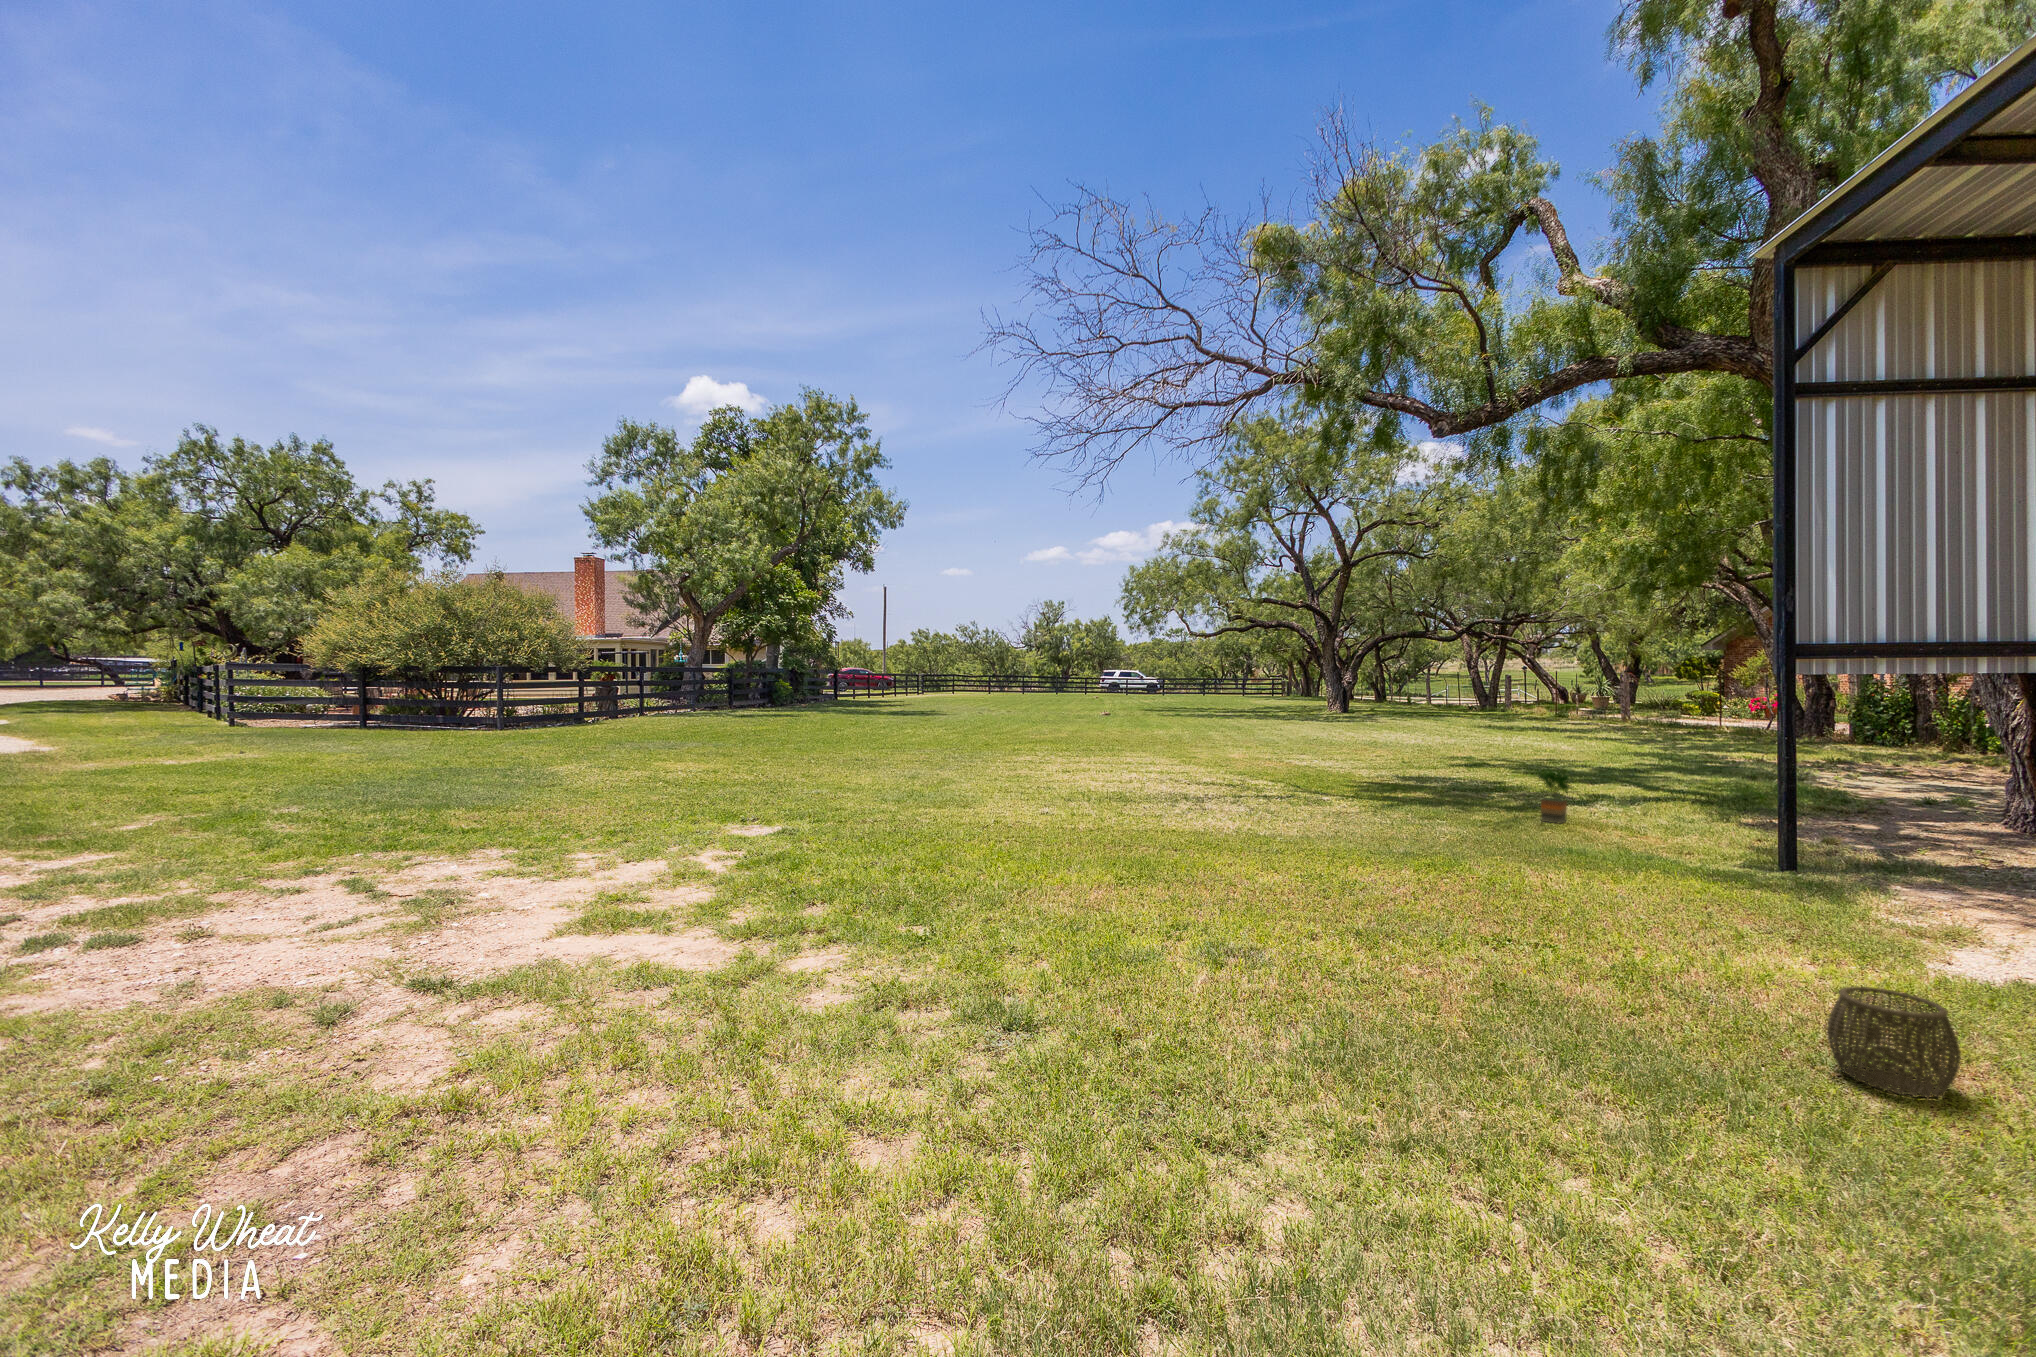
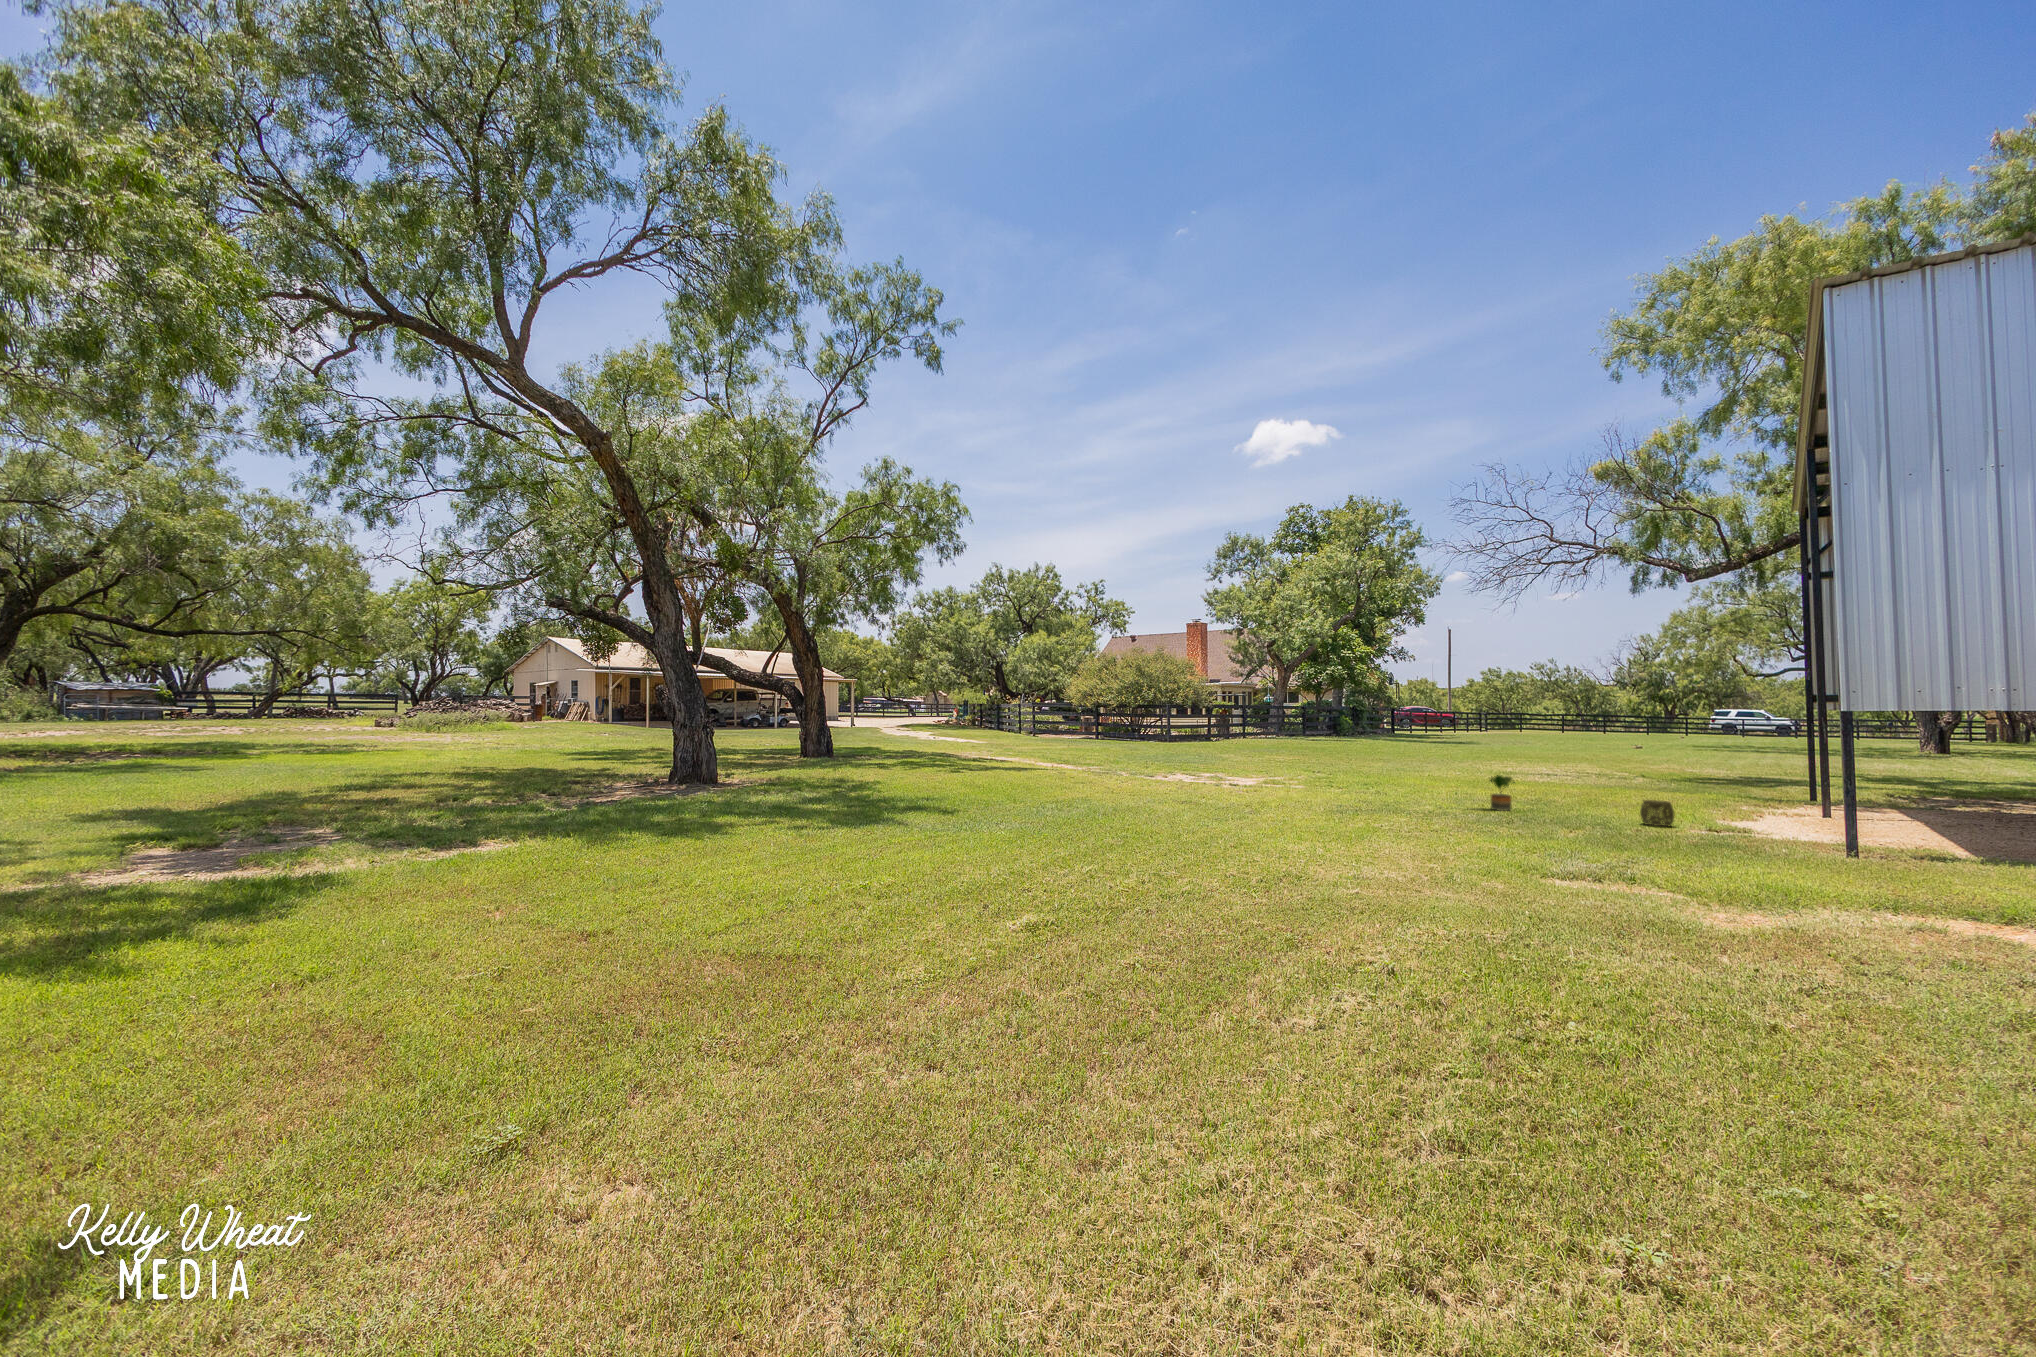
potted tree: present [1539,772,1573,824] -> present [1490,775,1515,811]

